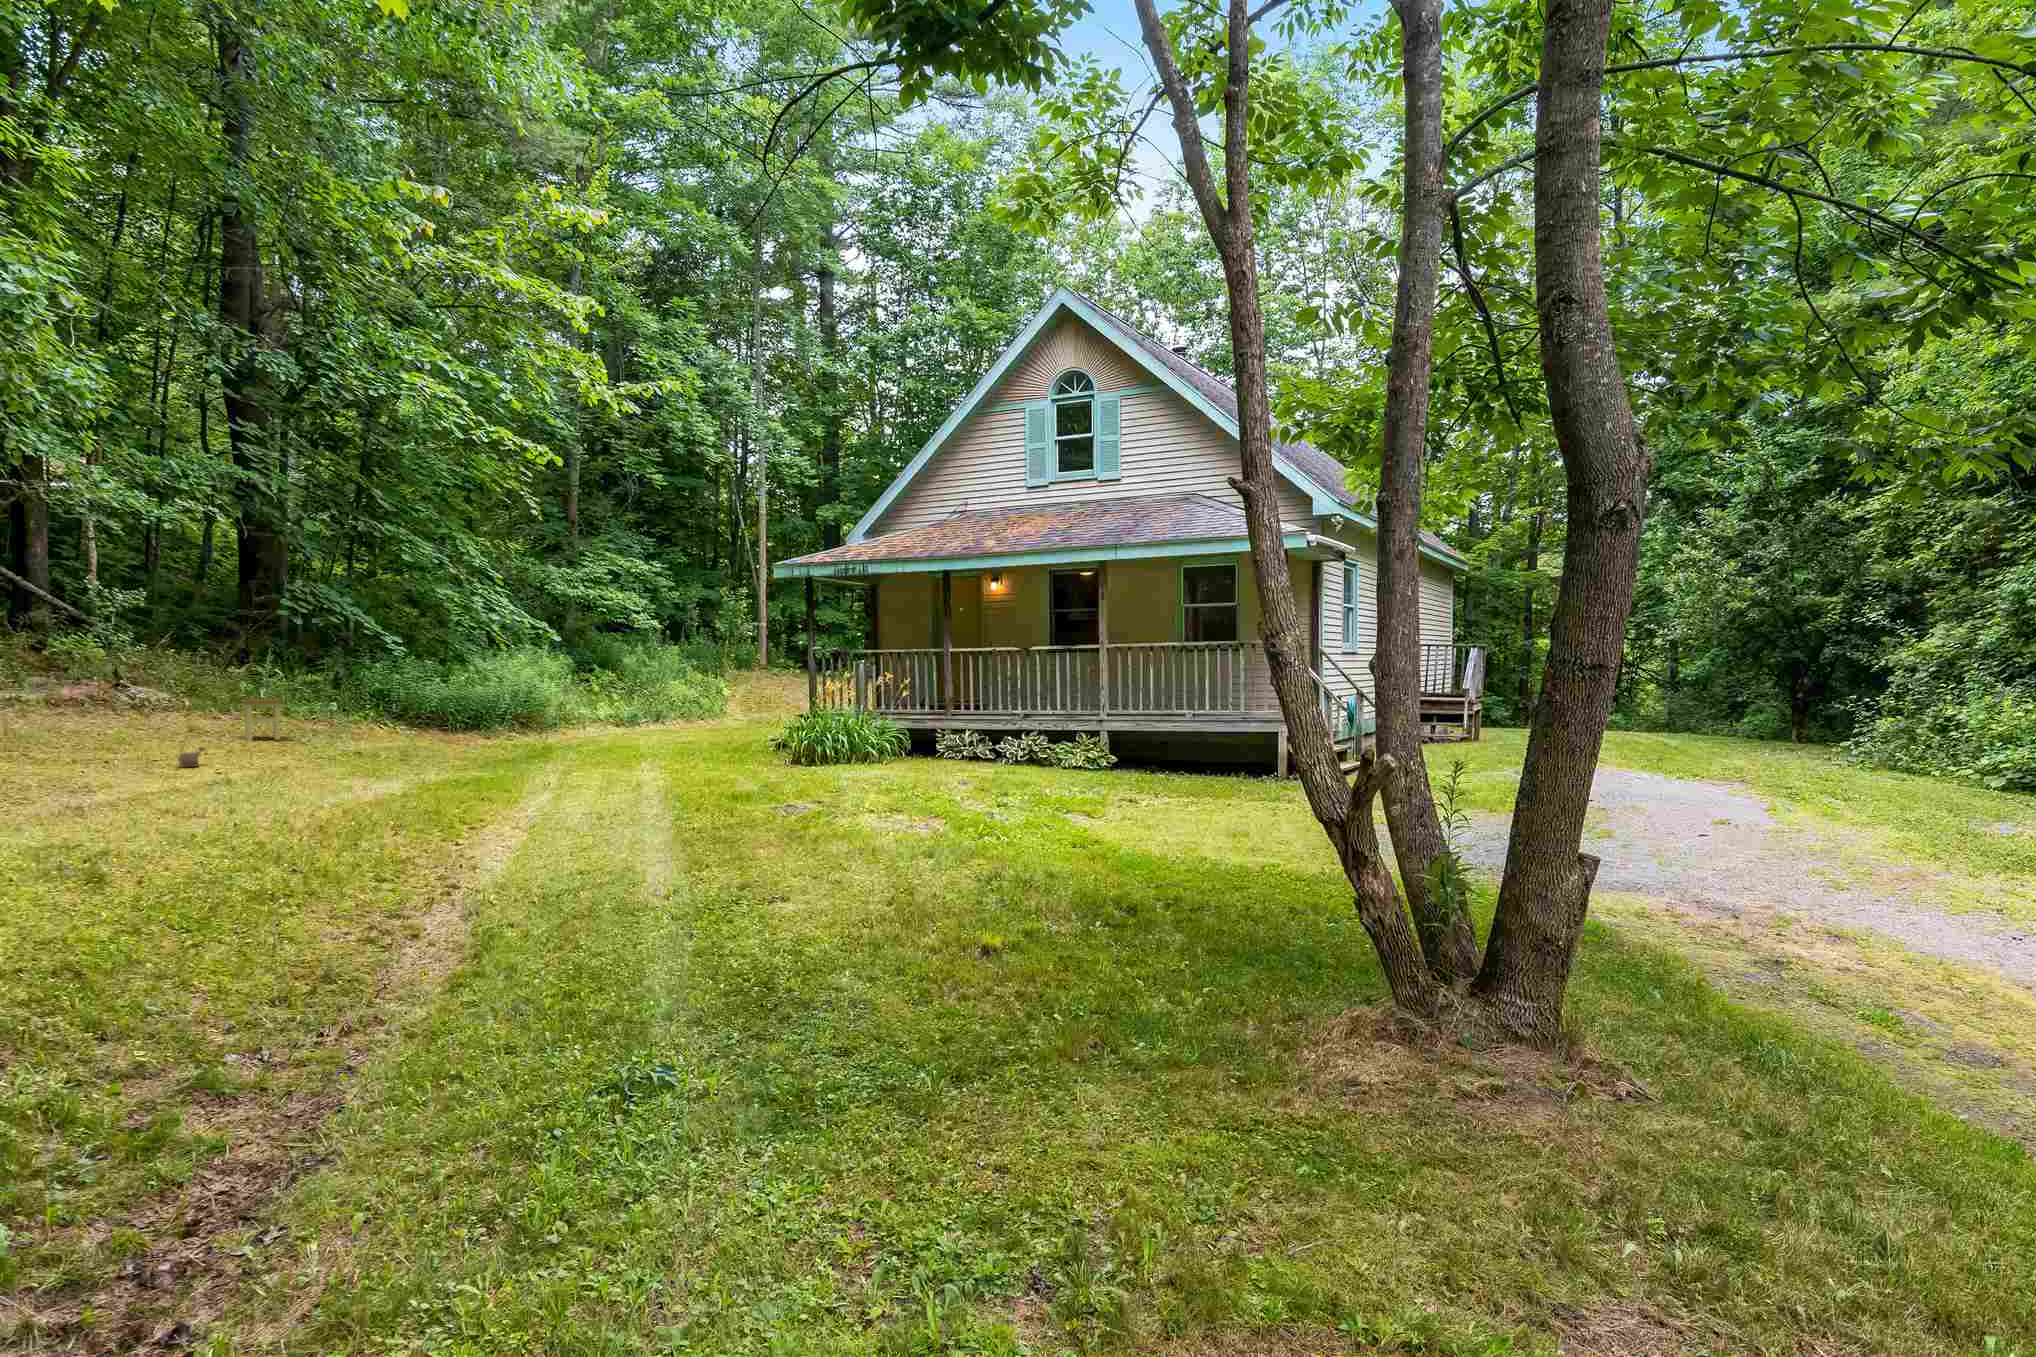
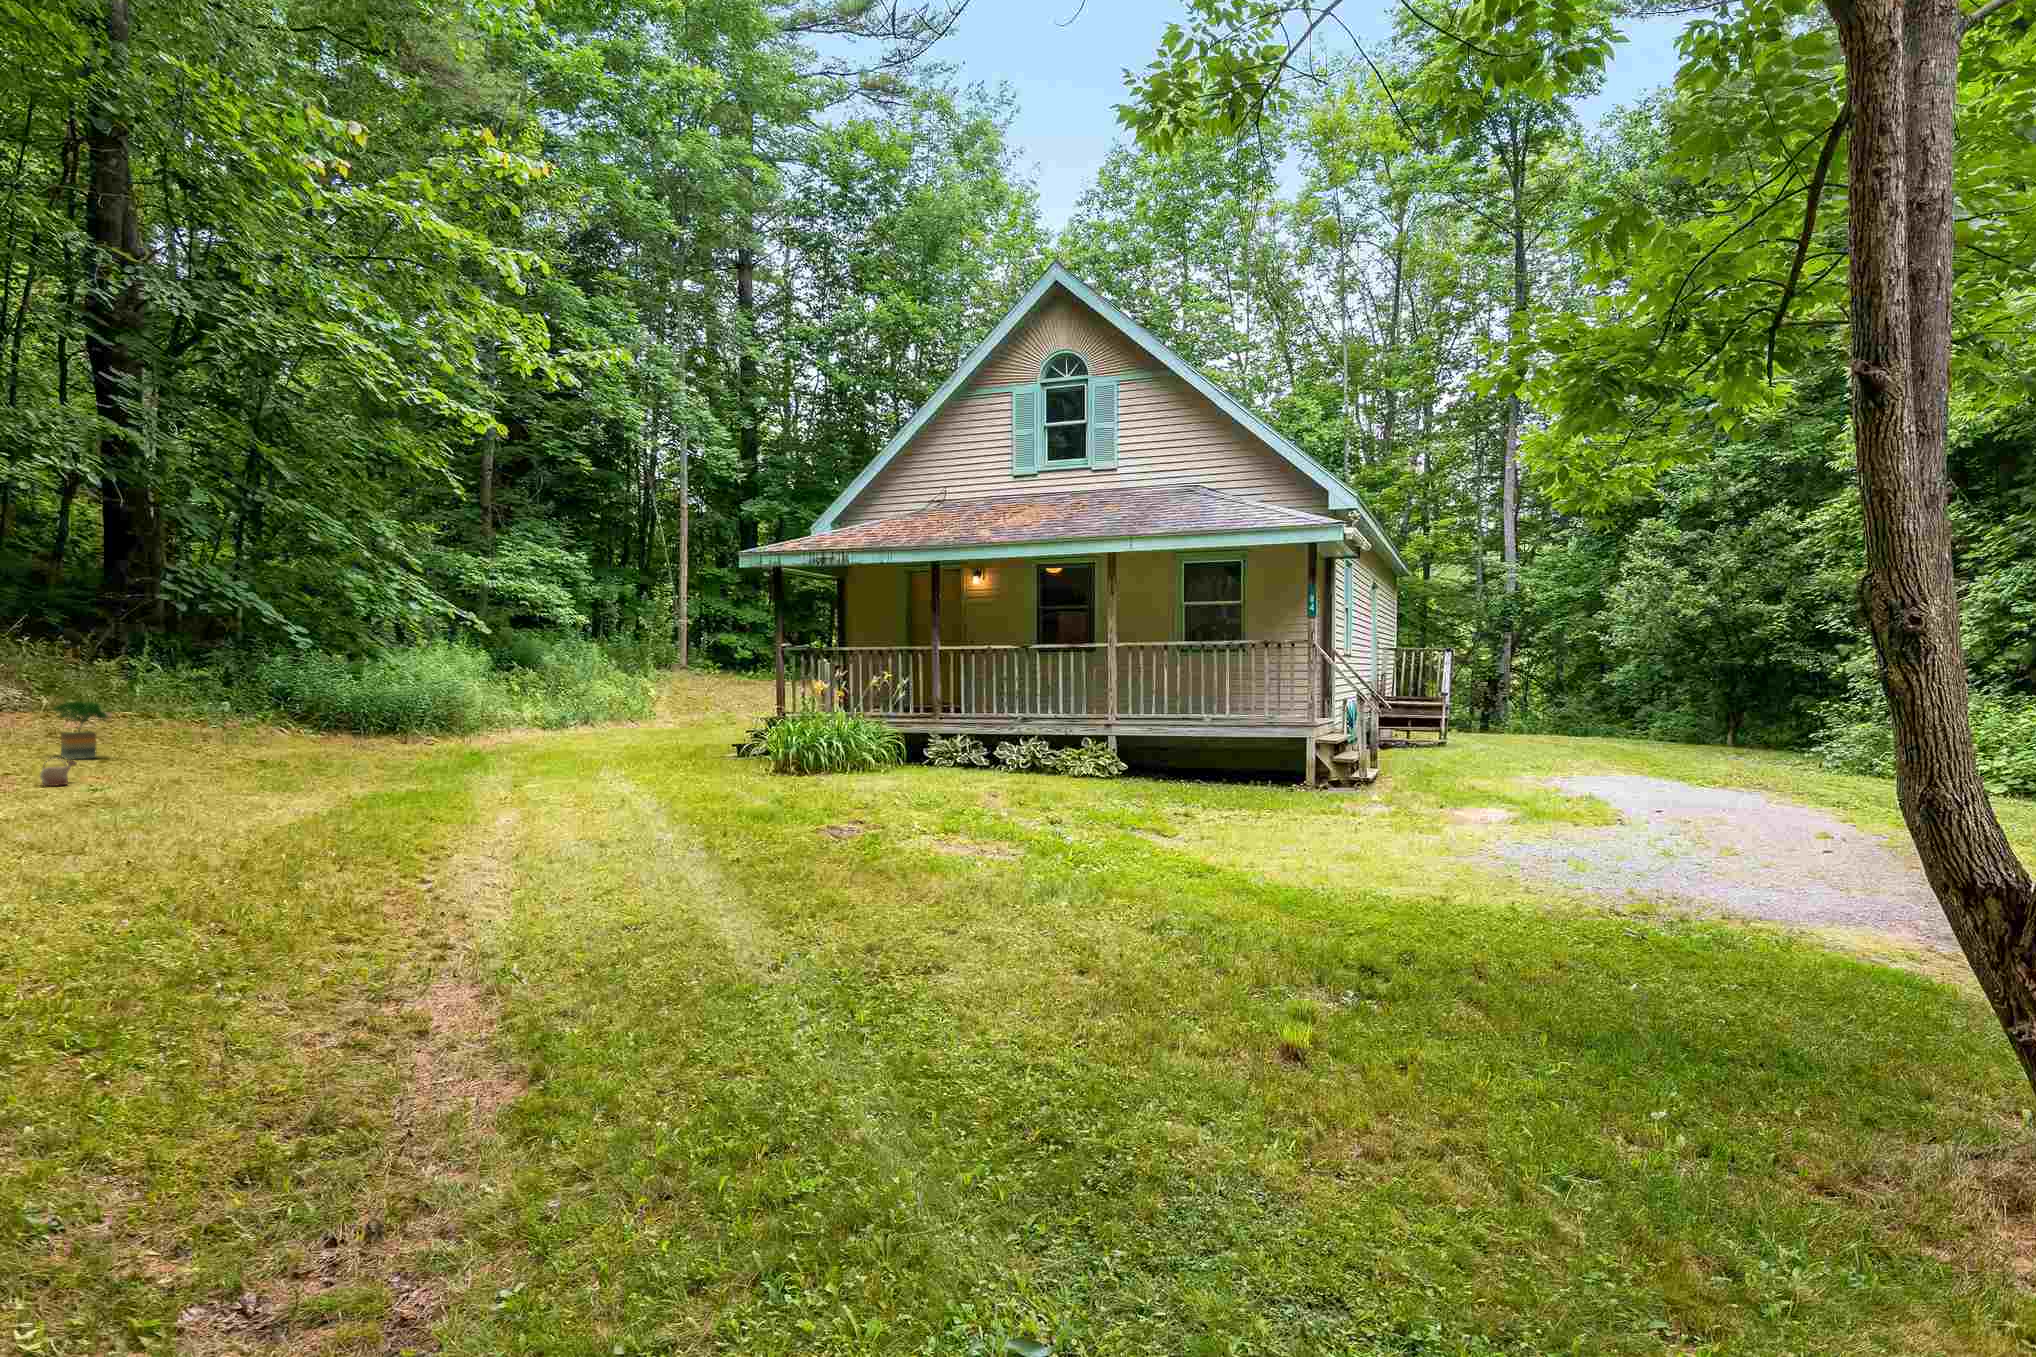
potted tree: none [190,699,234,747] -> present [54,701,108,760]
stool: present [243,699,282,741] -> none [117,700,169,752]

